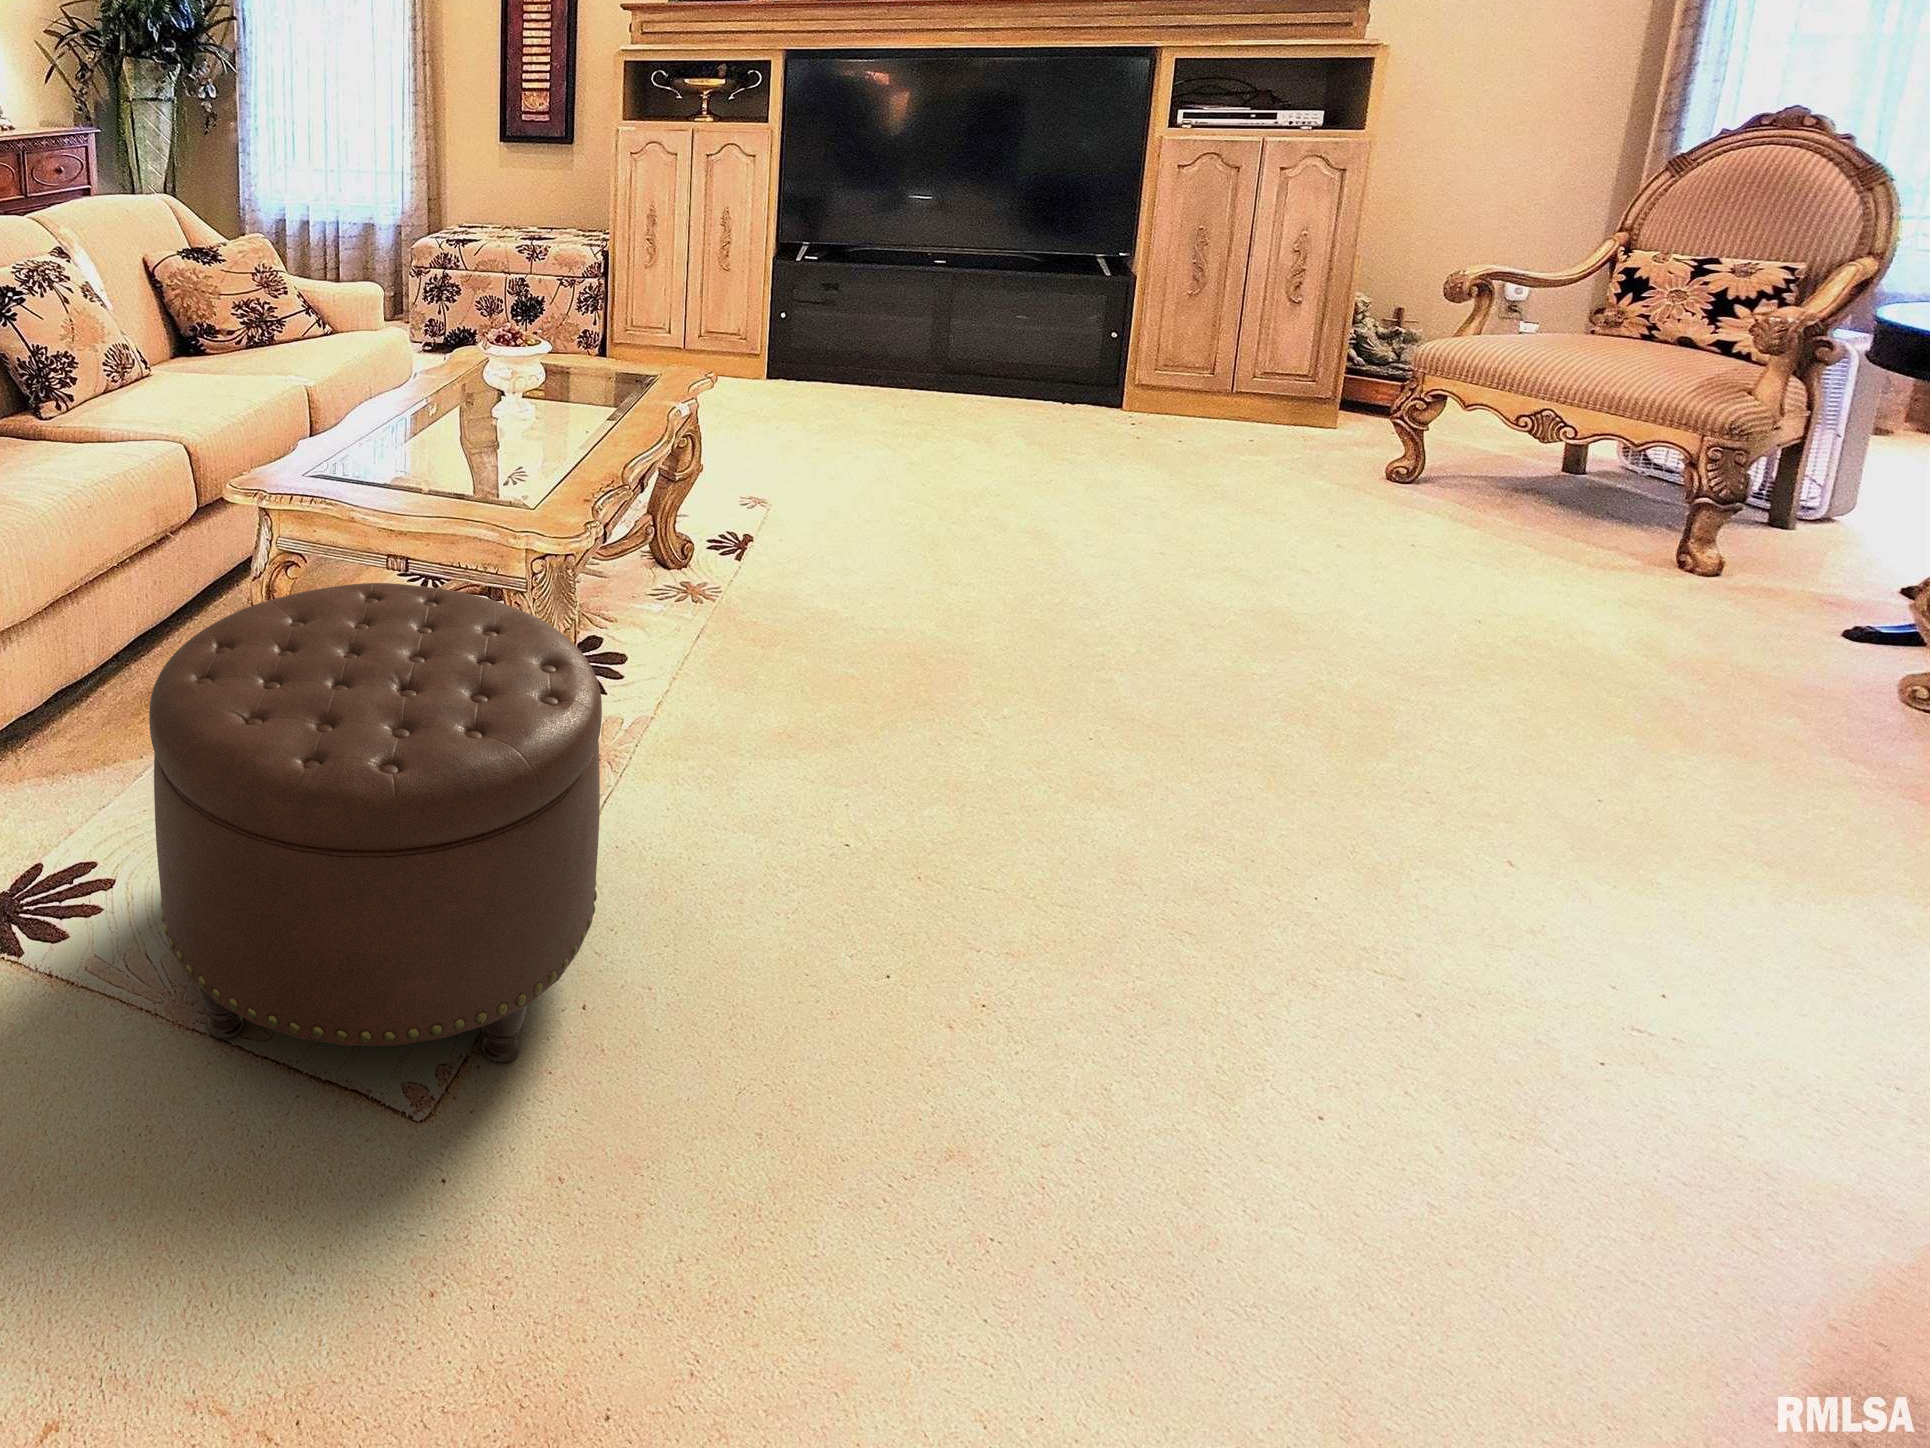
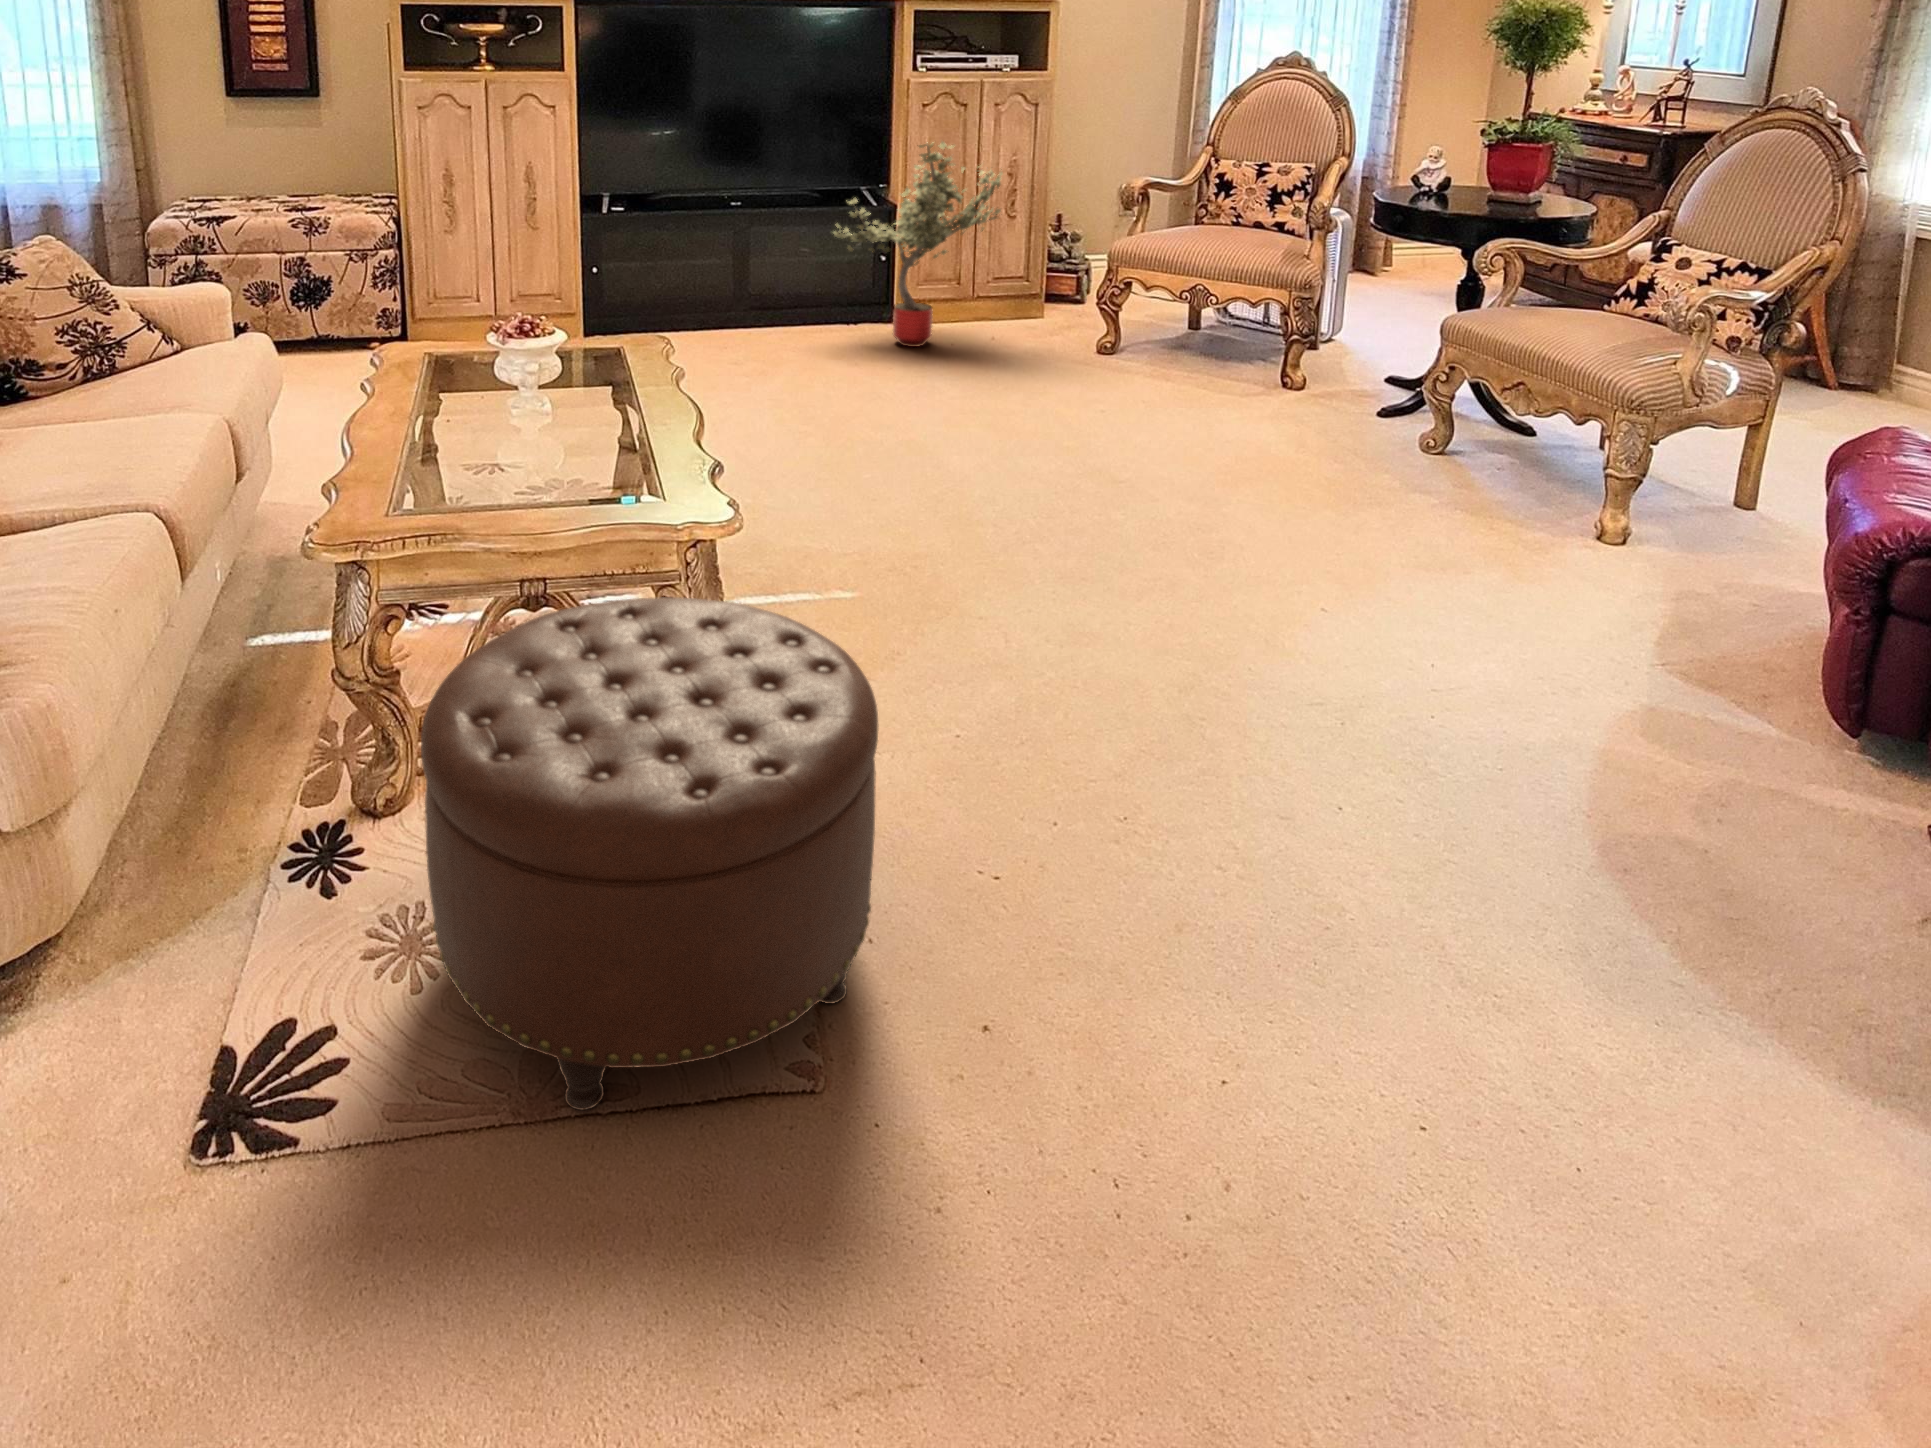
potted tree: none [1054,200,1302,447] -> present [834,142,1002,347]

